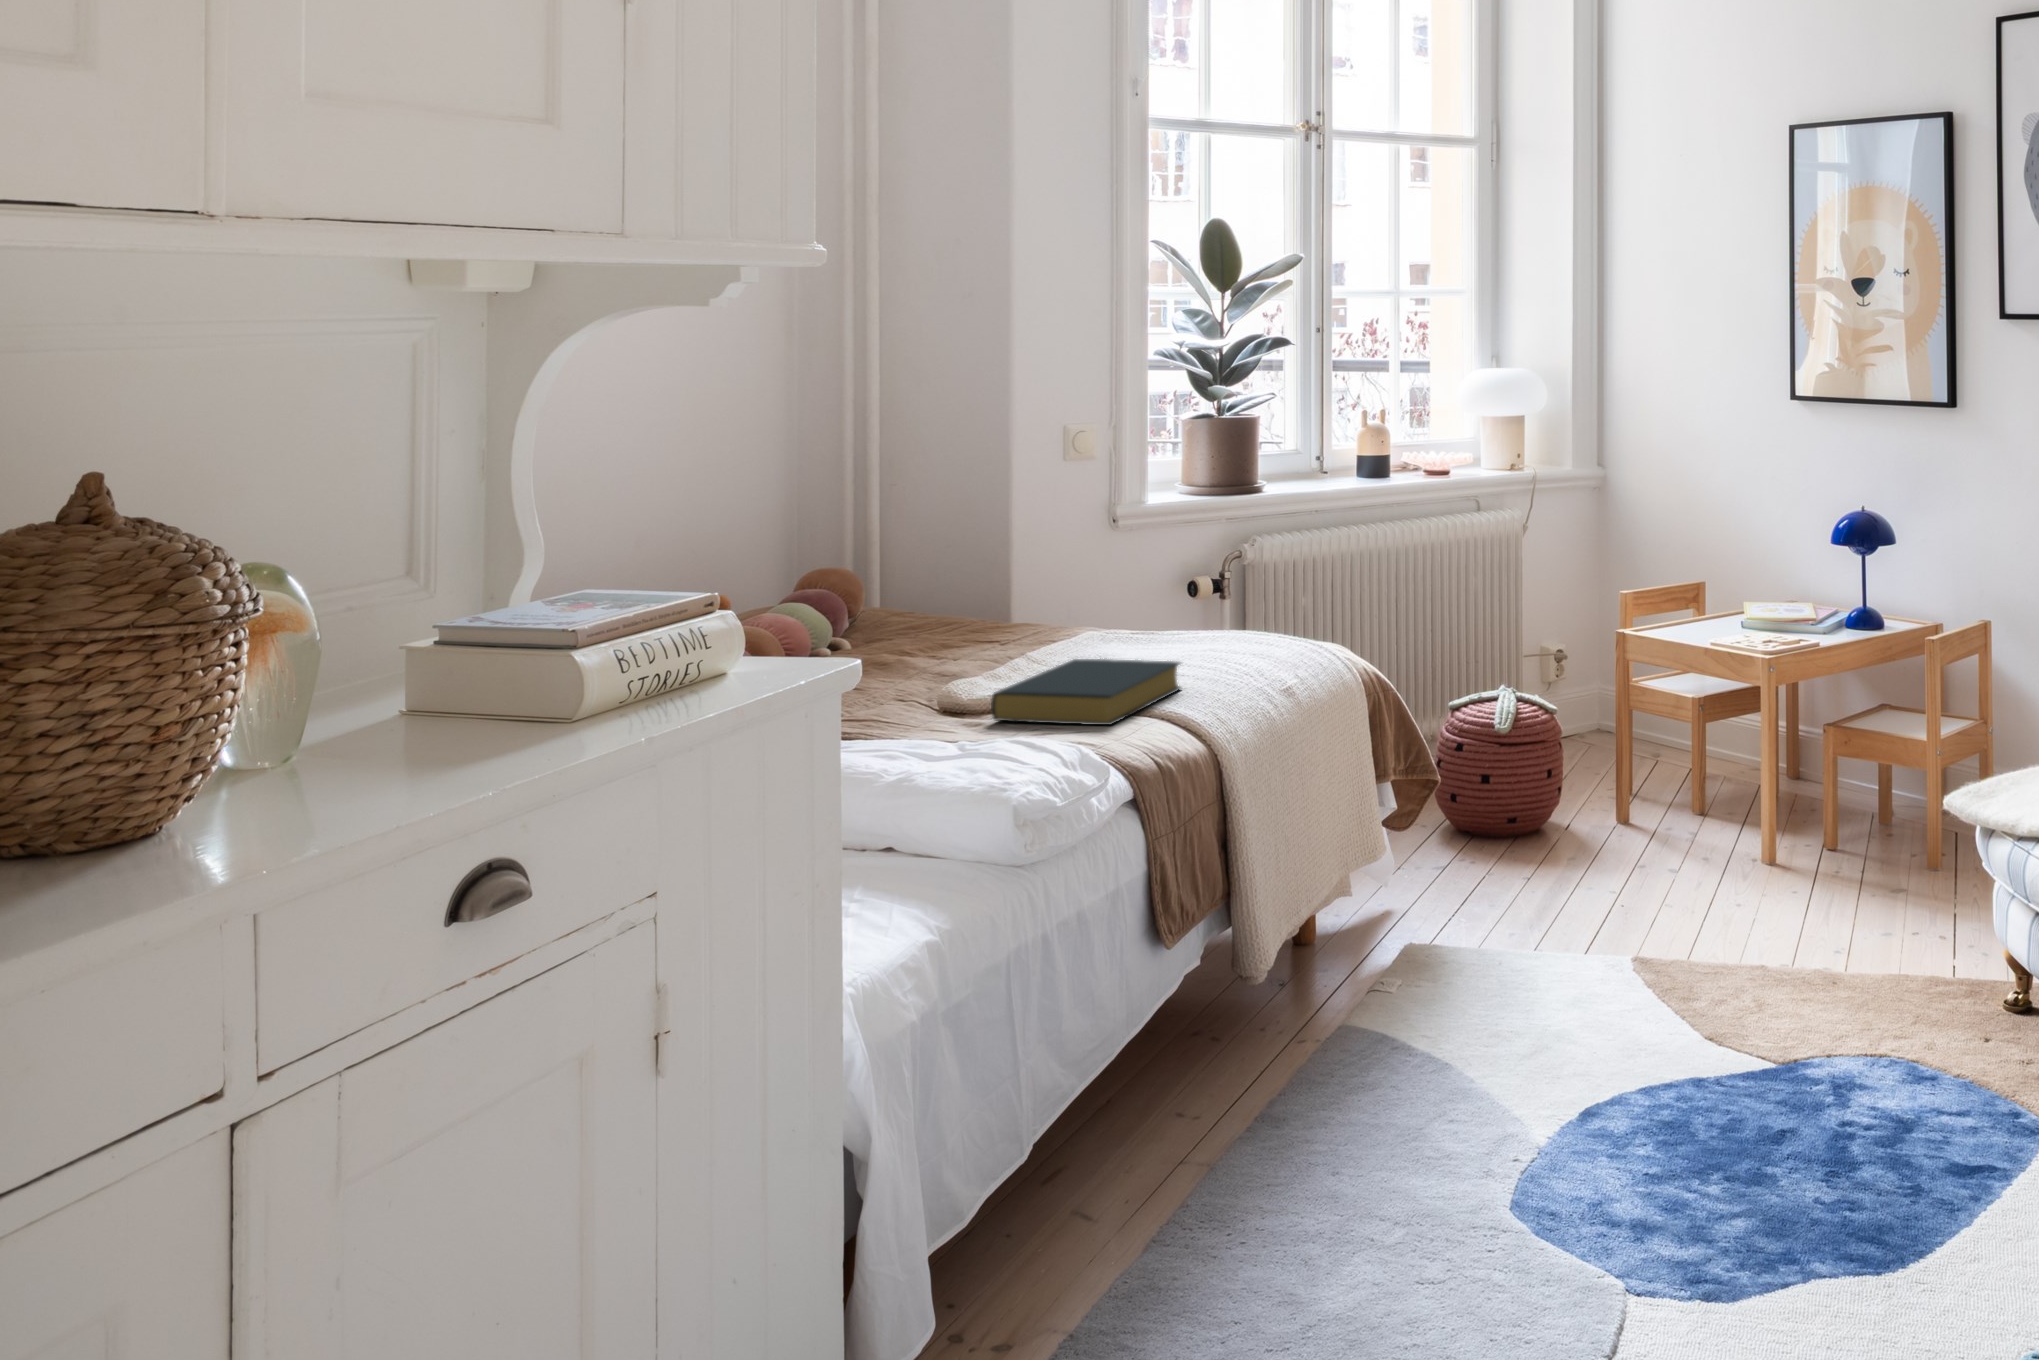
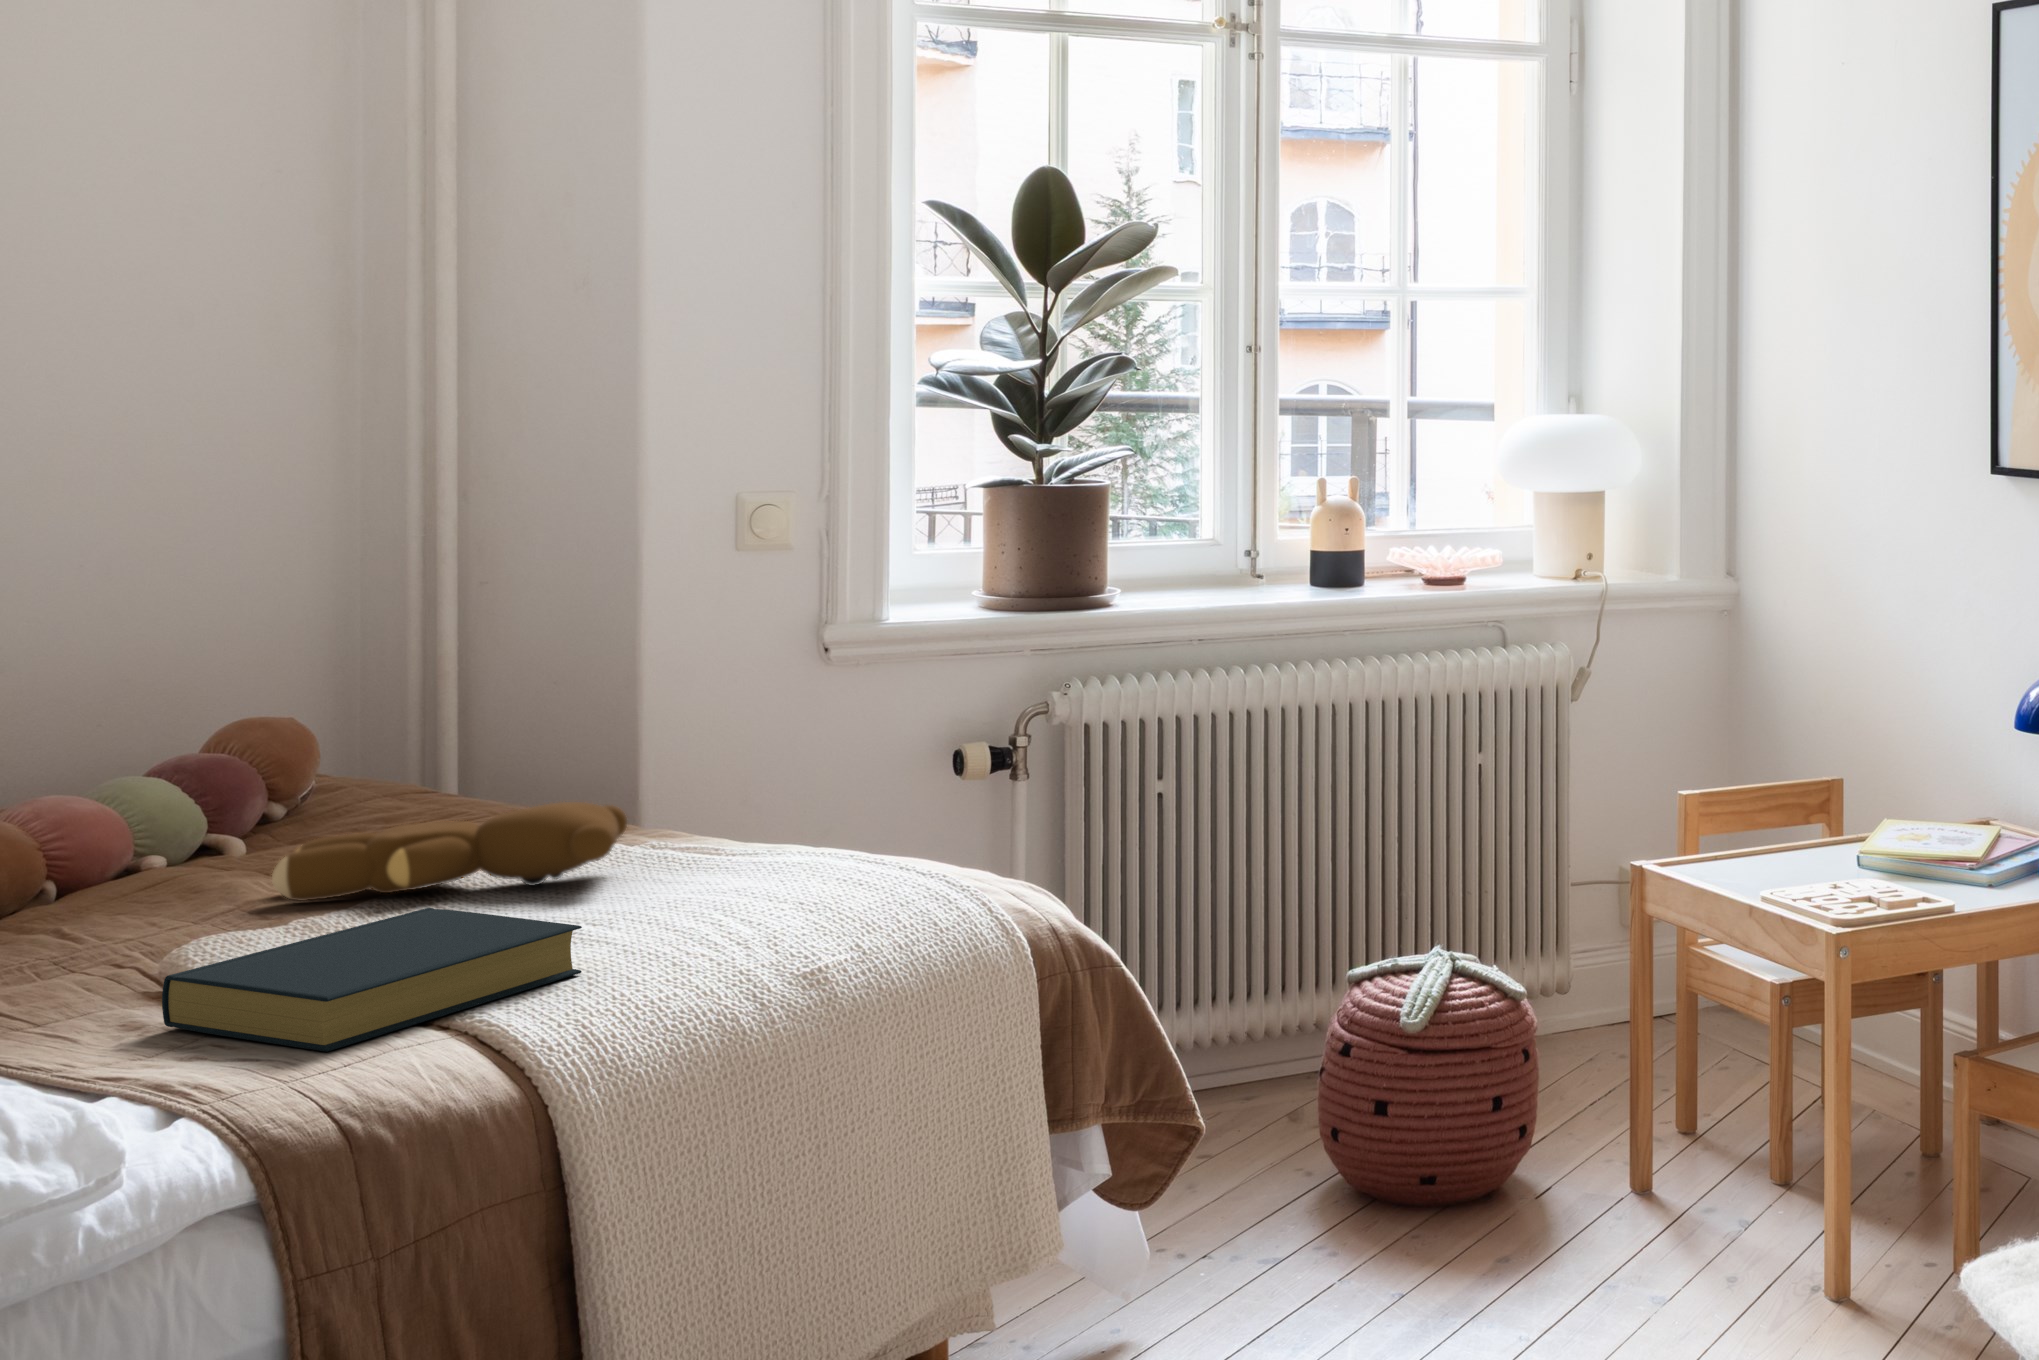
teddy bear: none [917,606,1119,667] -> present [272,802,627,901]

